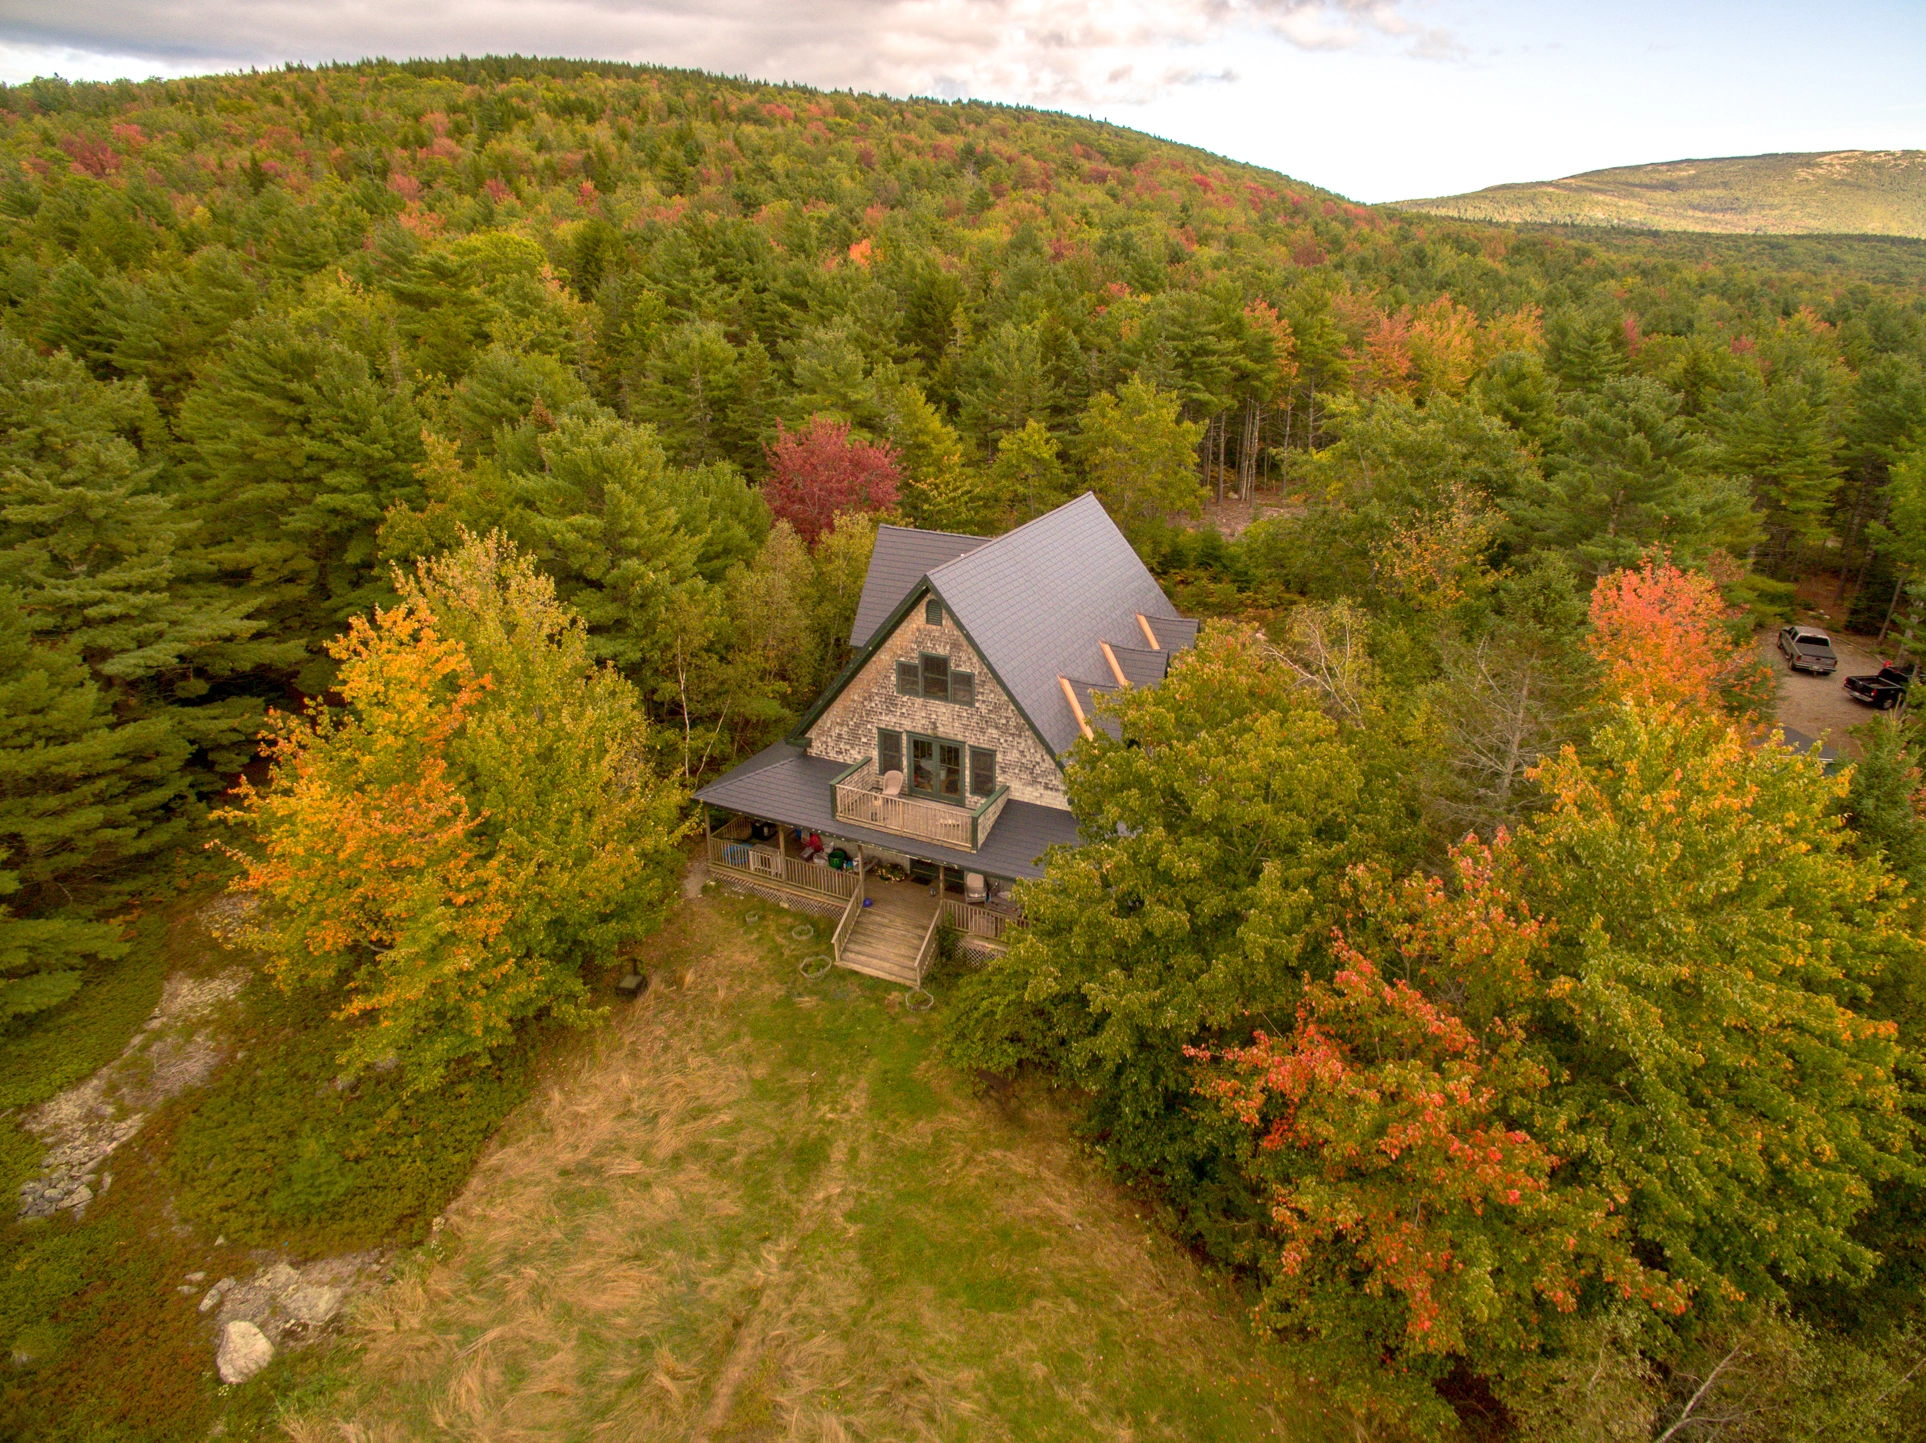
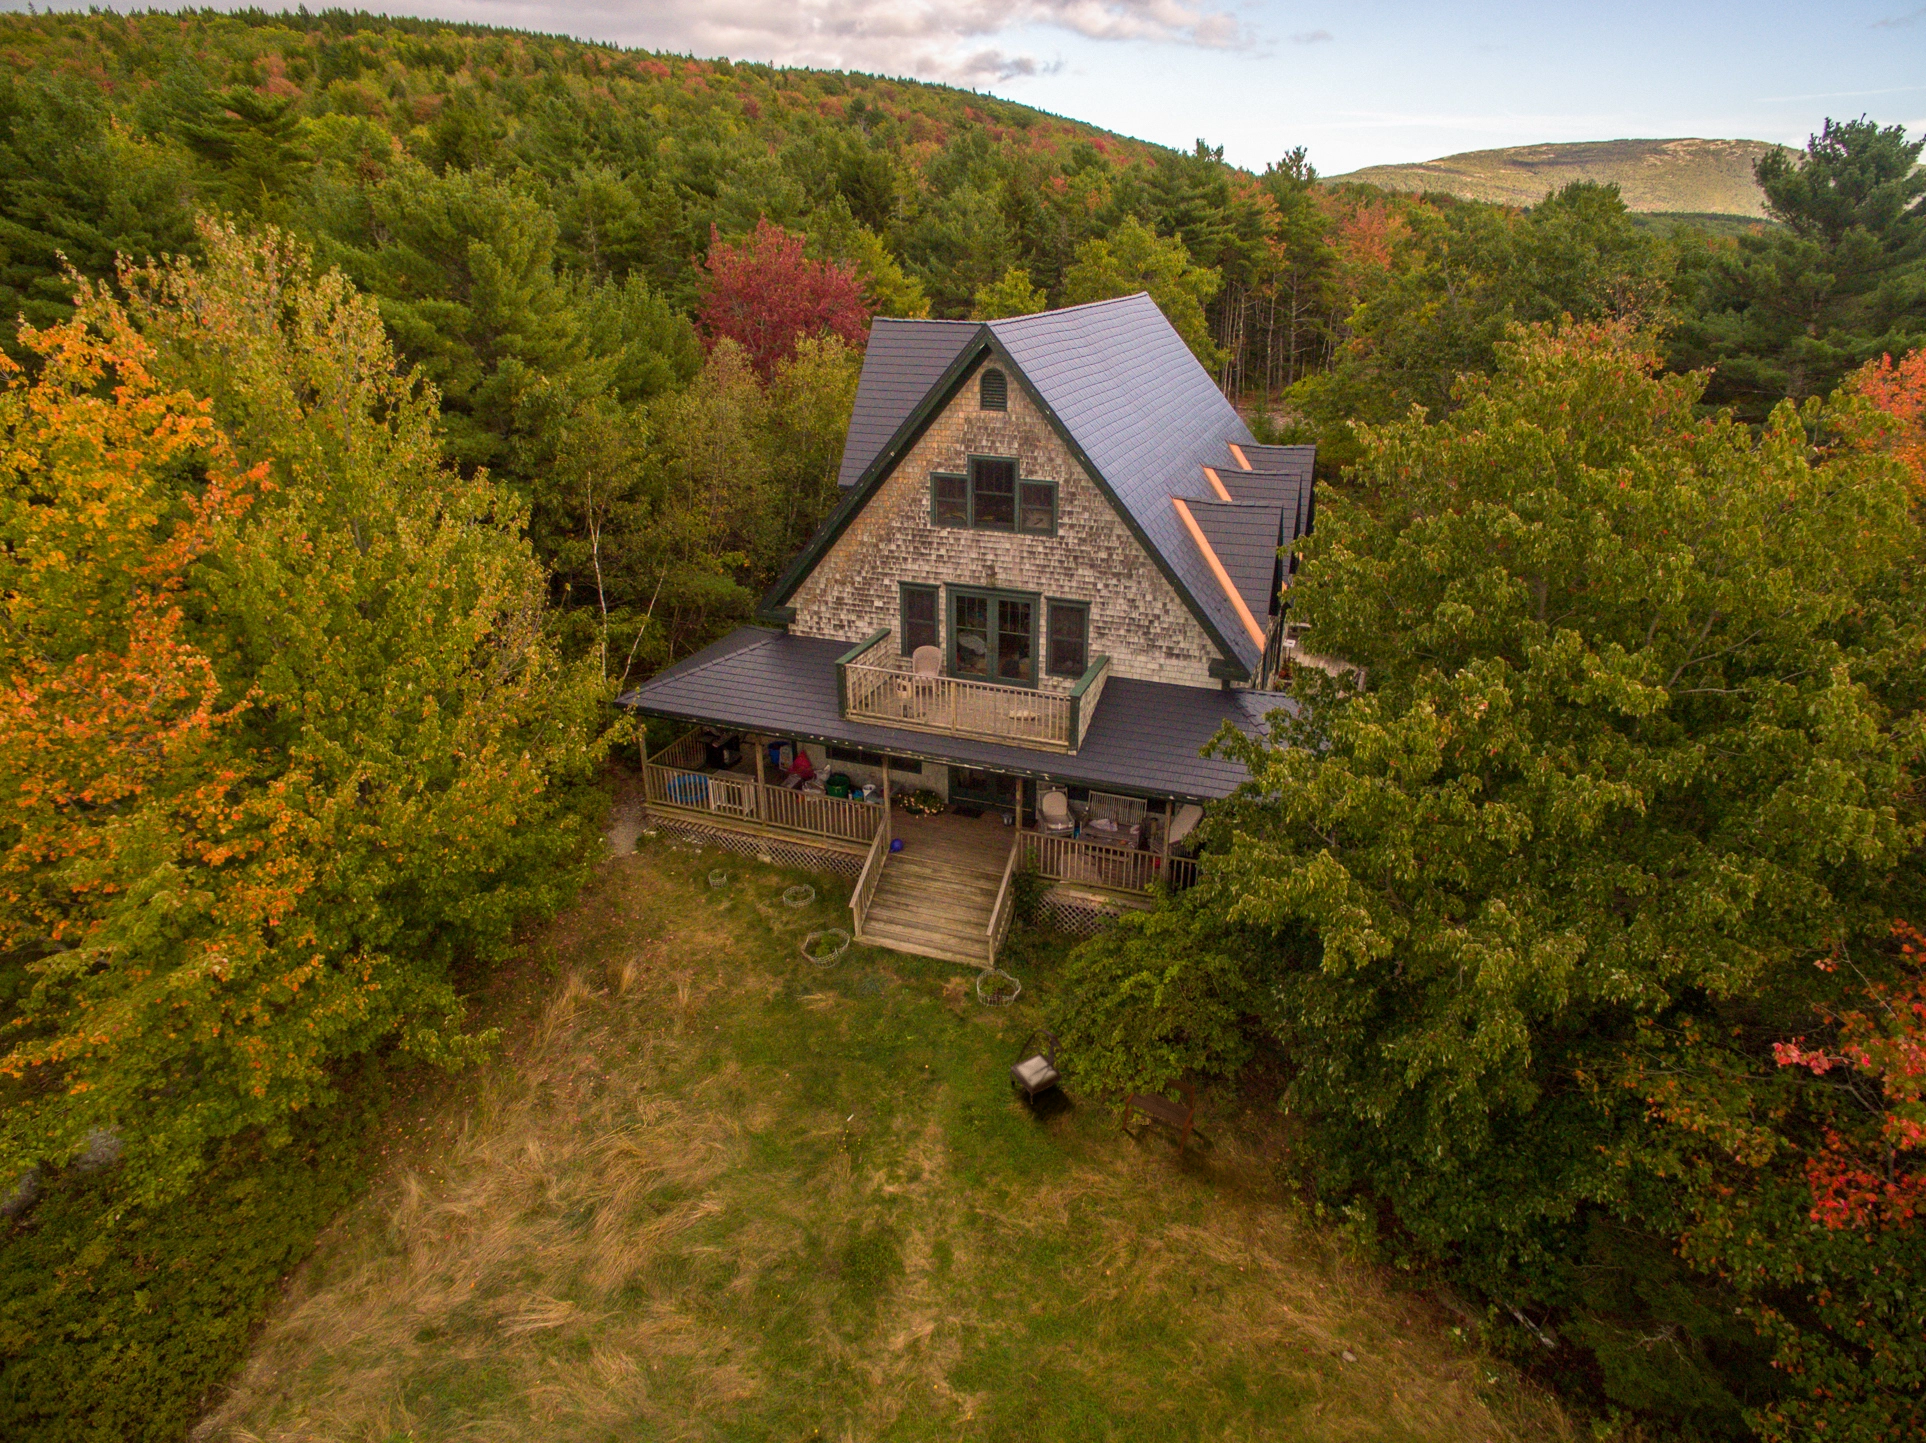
armchair: present [616,958,646,995] -> present [1010,1028,1063,1104]

